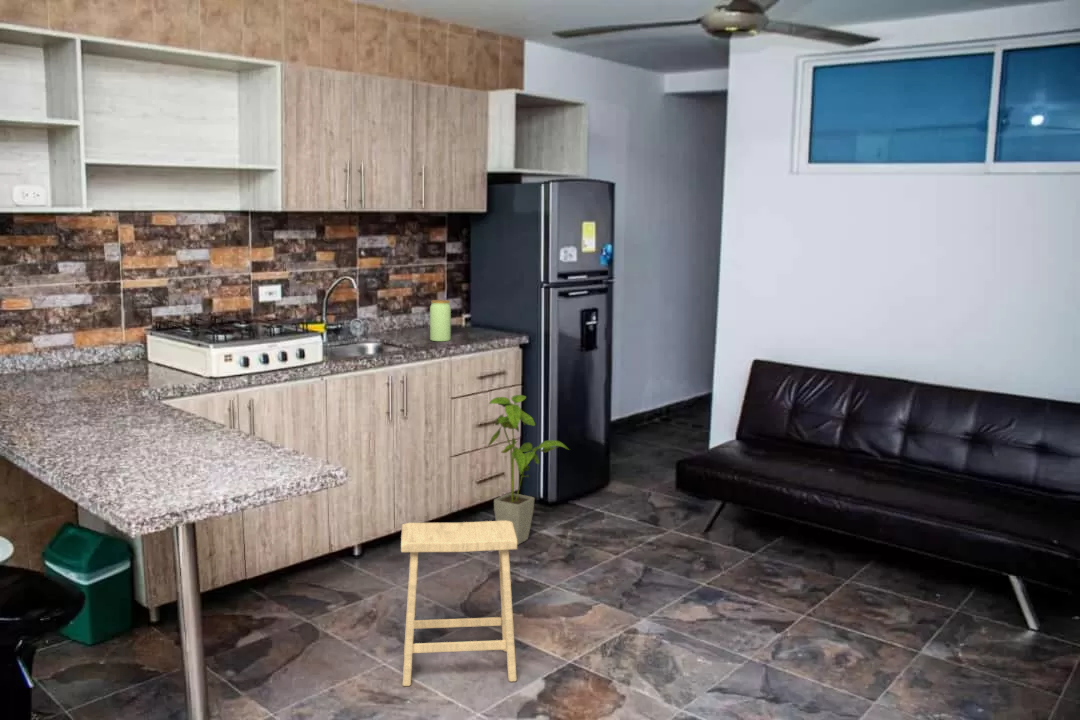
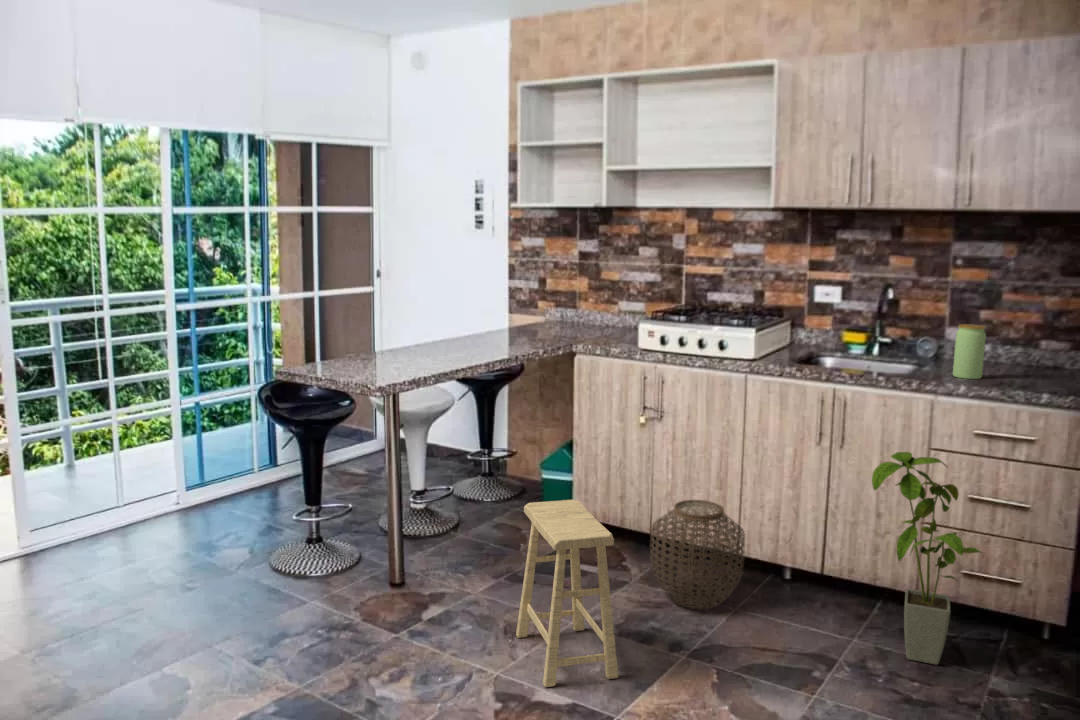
woven basket: none [326,499,417,603] -> present [650,500,745,609]

